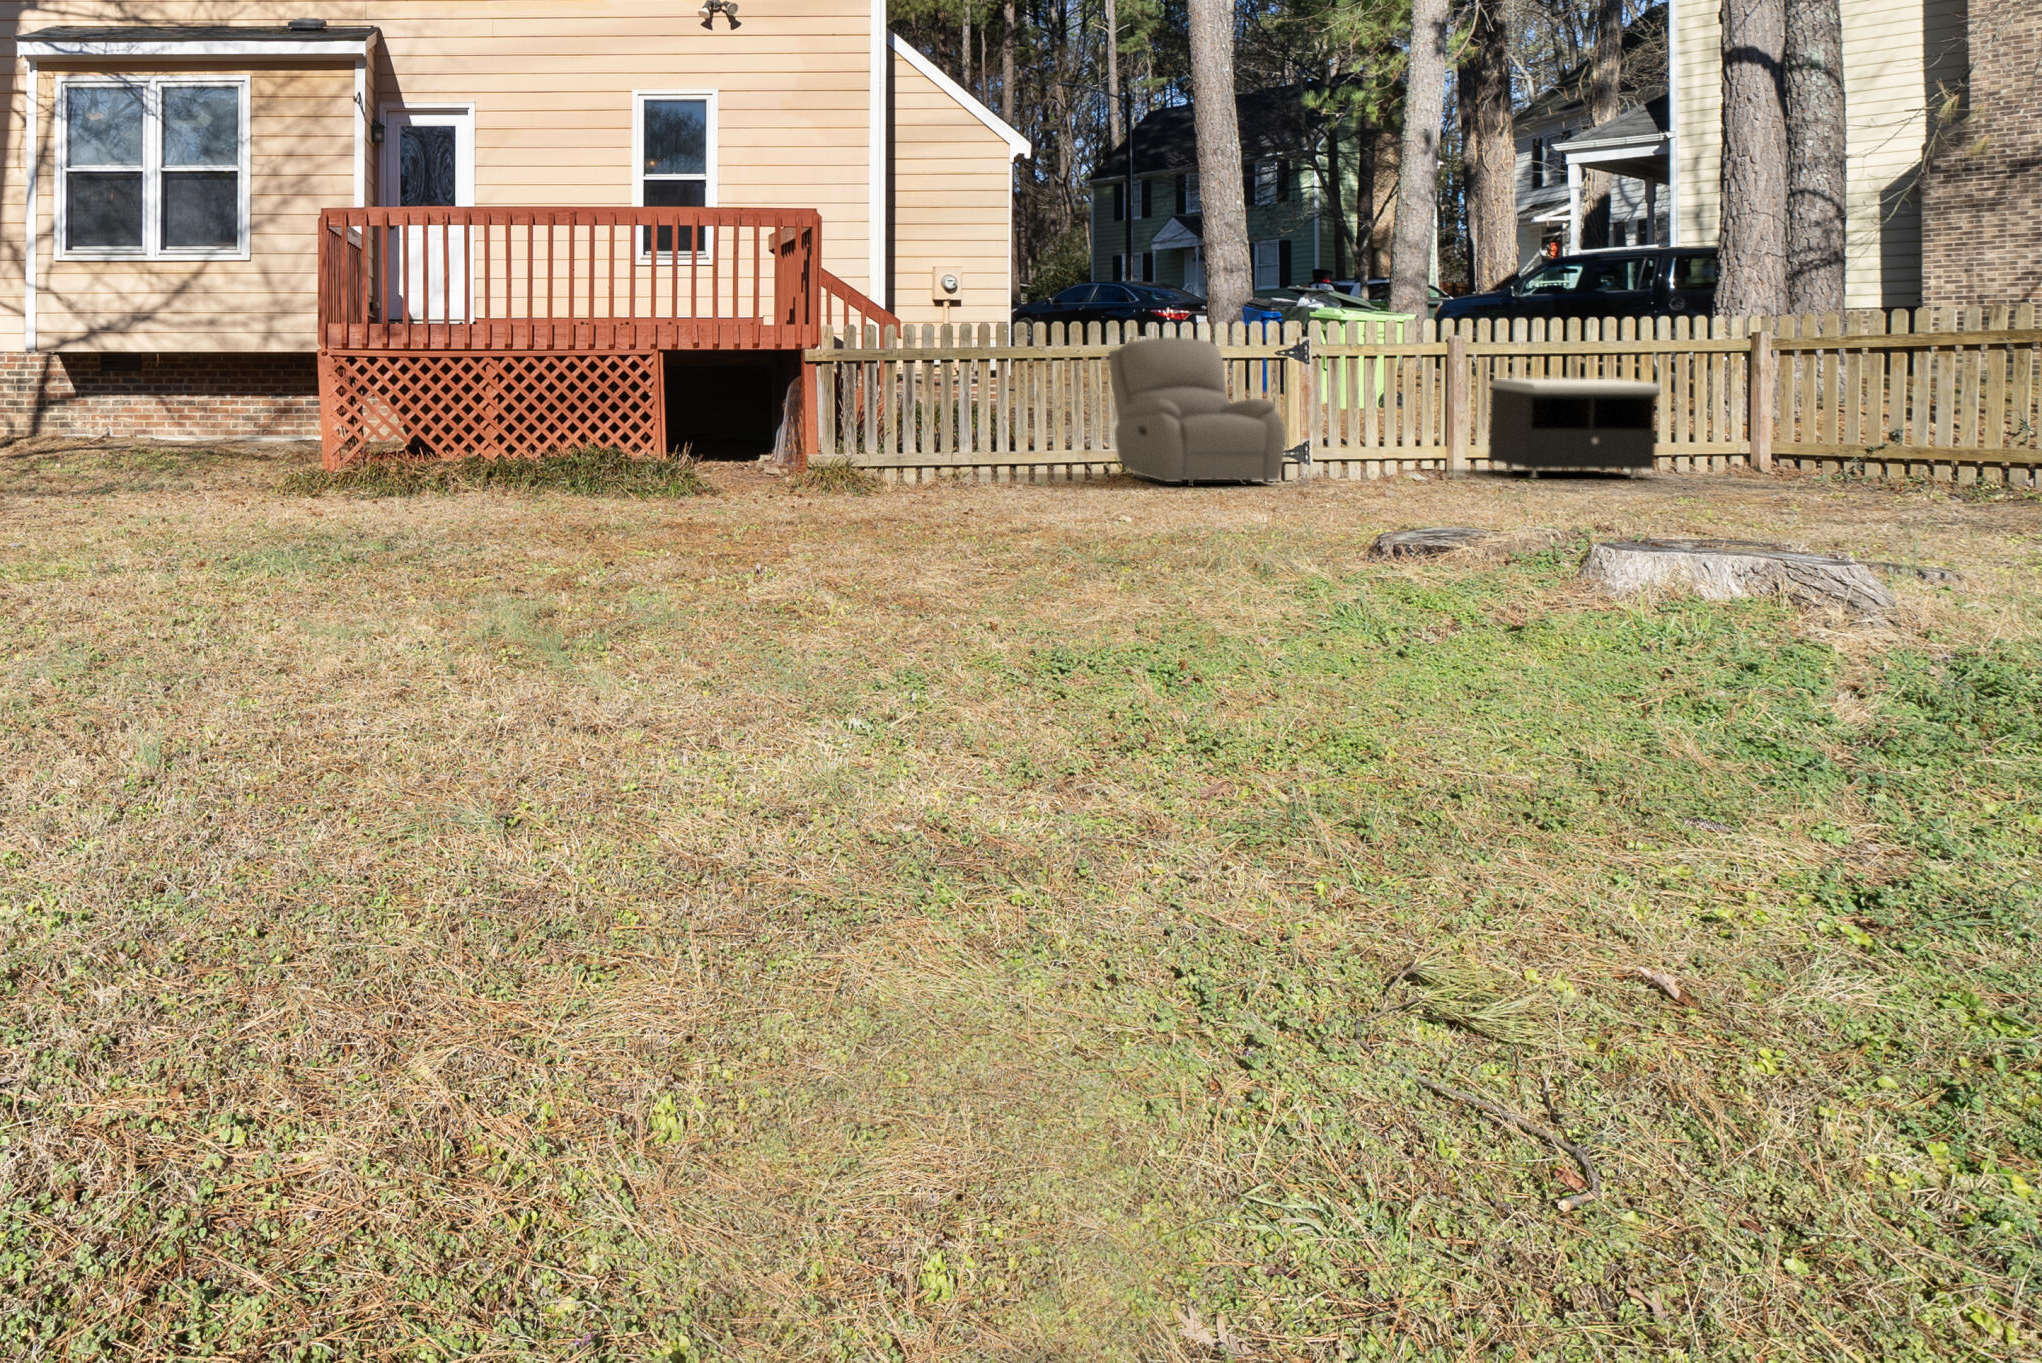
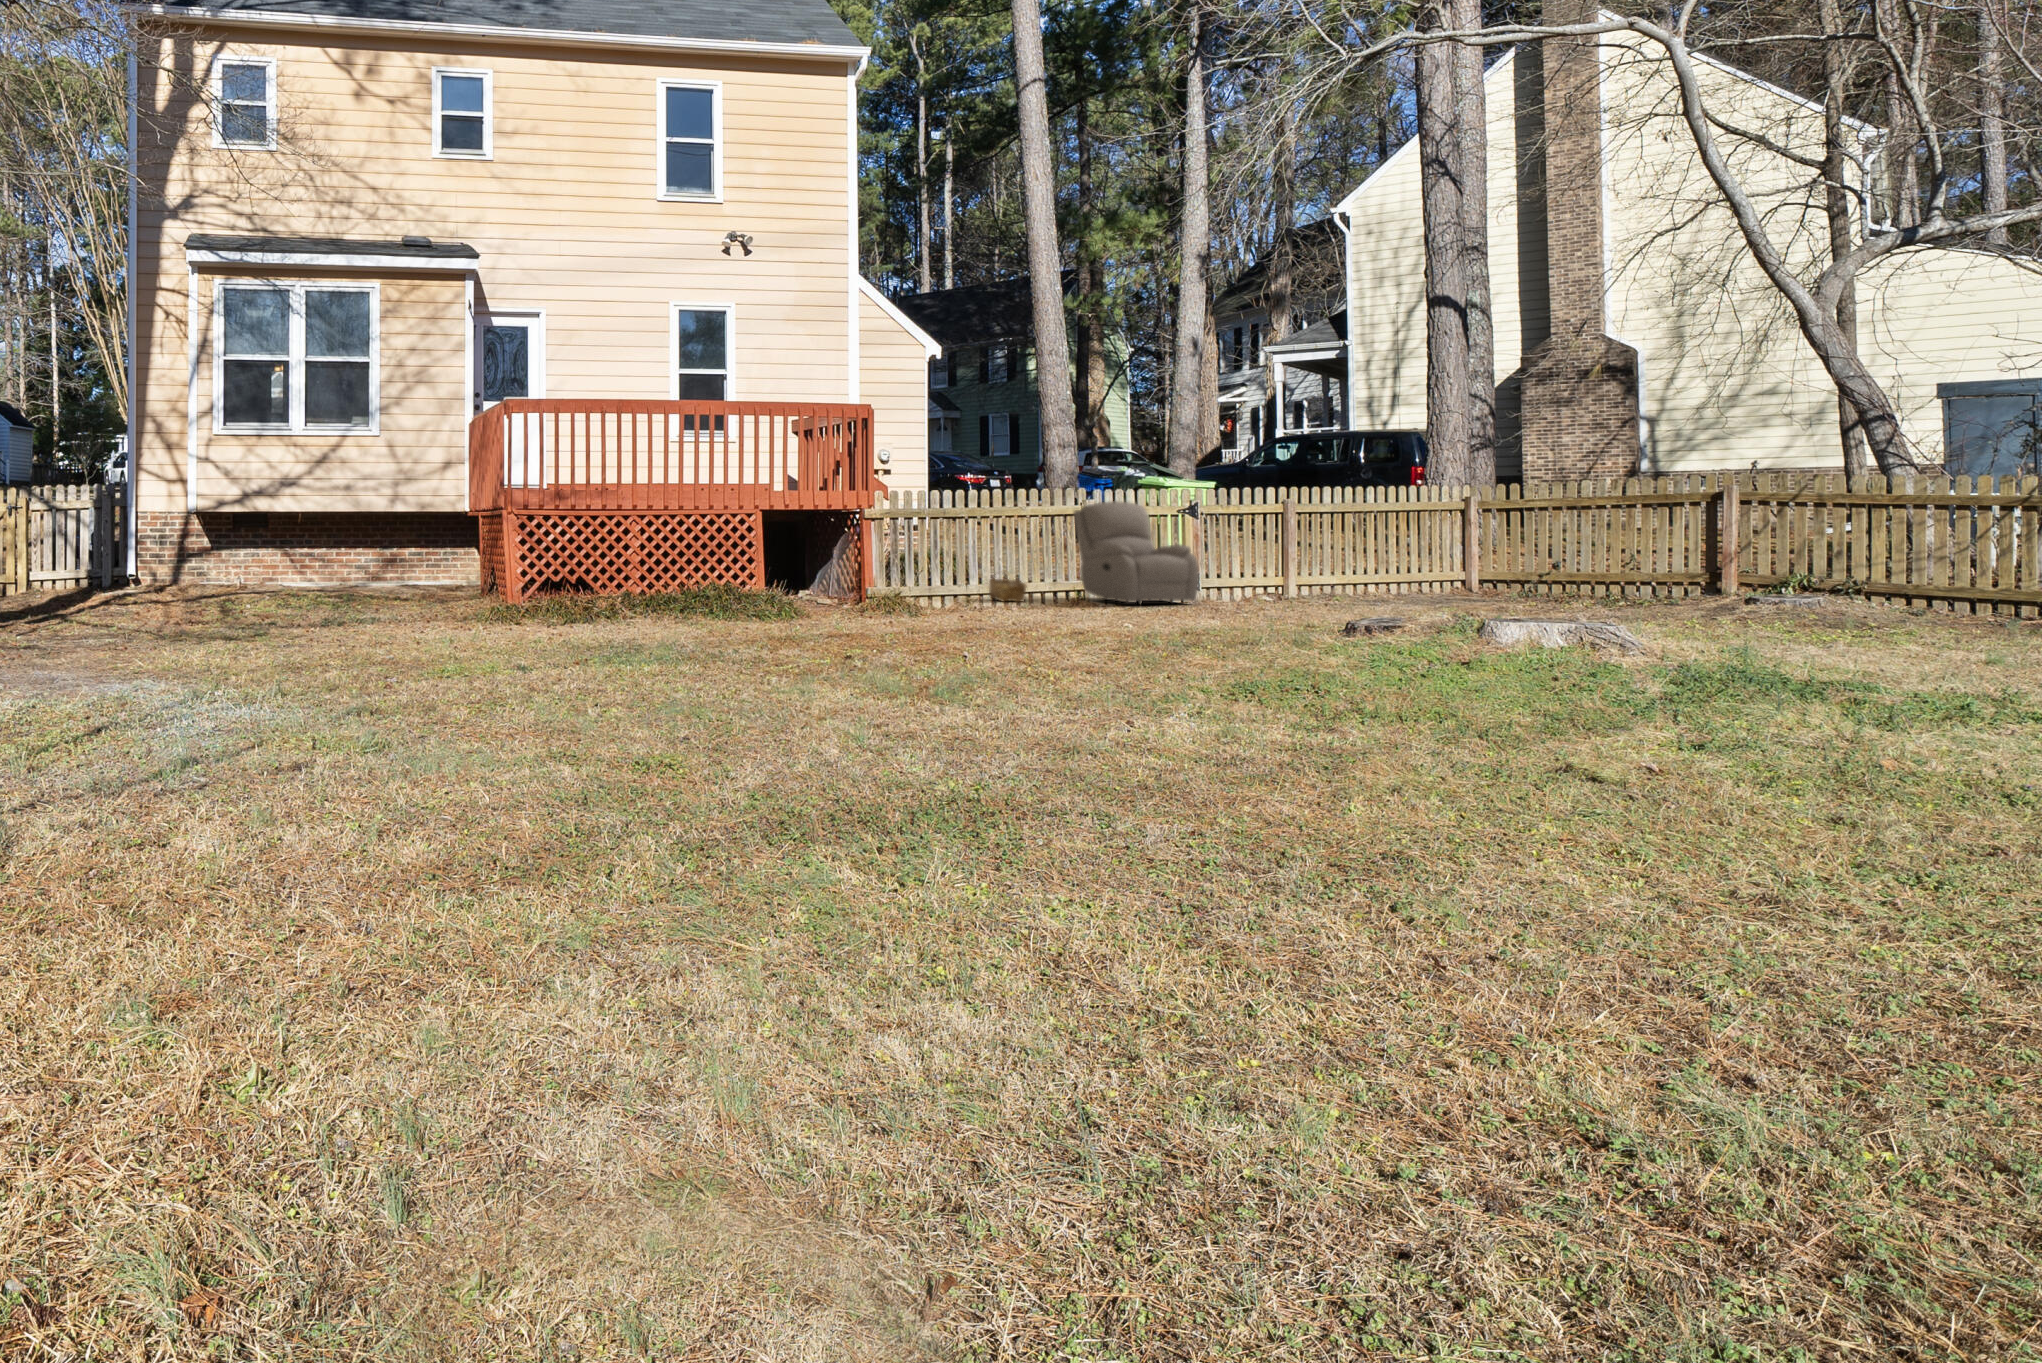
storage bench: present [1488,379,1660,478] -> none [1311,531,1421,599]
woven basket: none [980,435,1029,478] -> present [989,574,1027,602]

